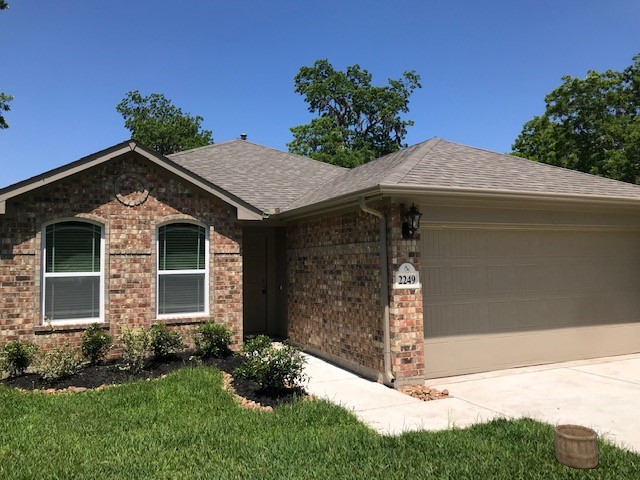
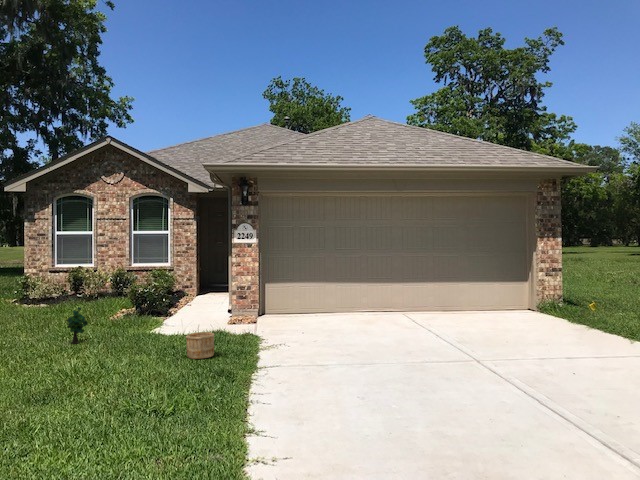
decorative plant: none [331,404,364,466] -> present [66,307,88,344]

